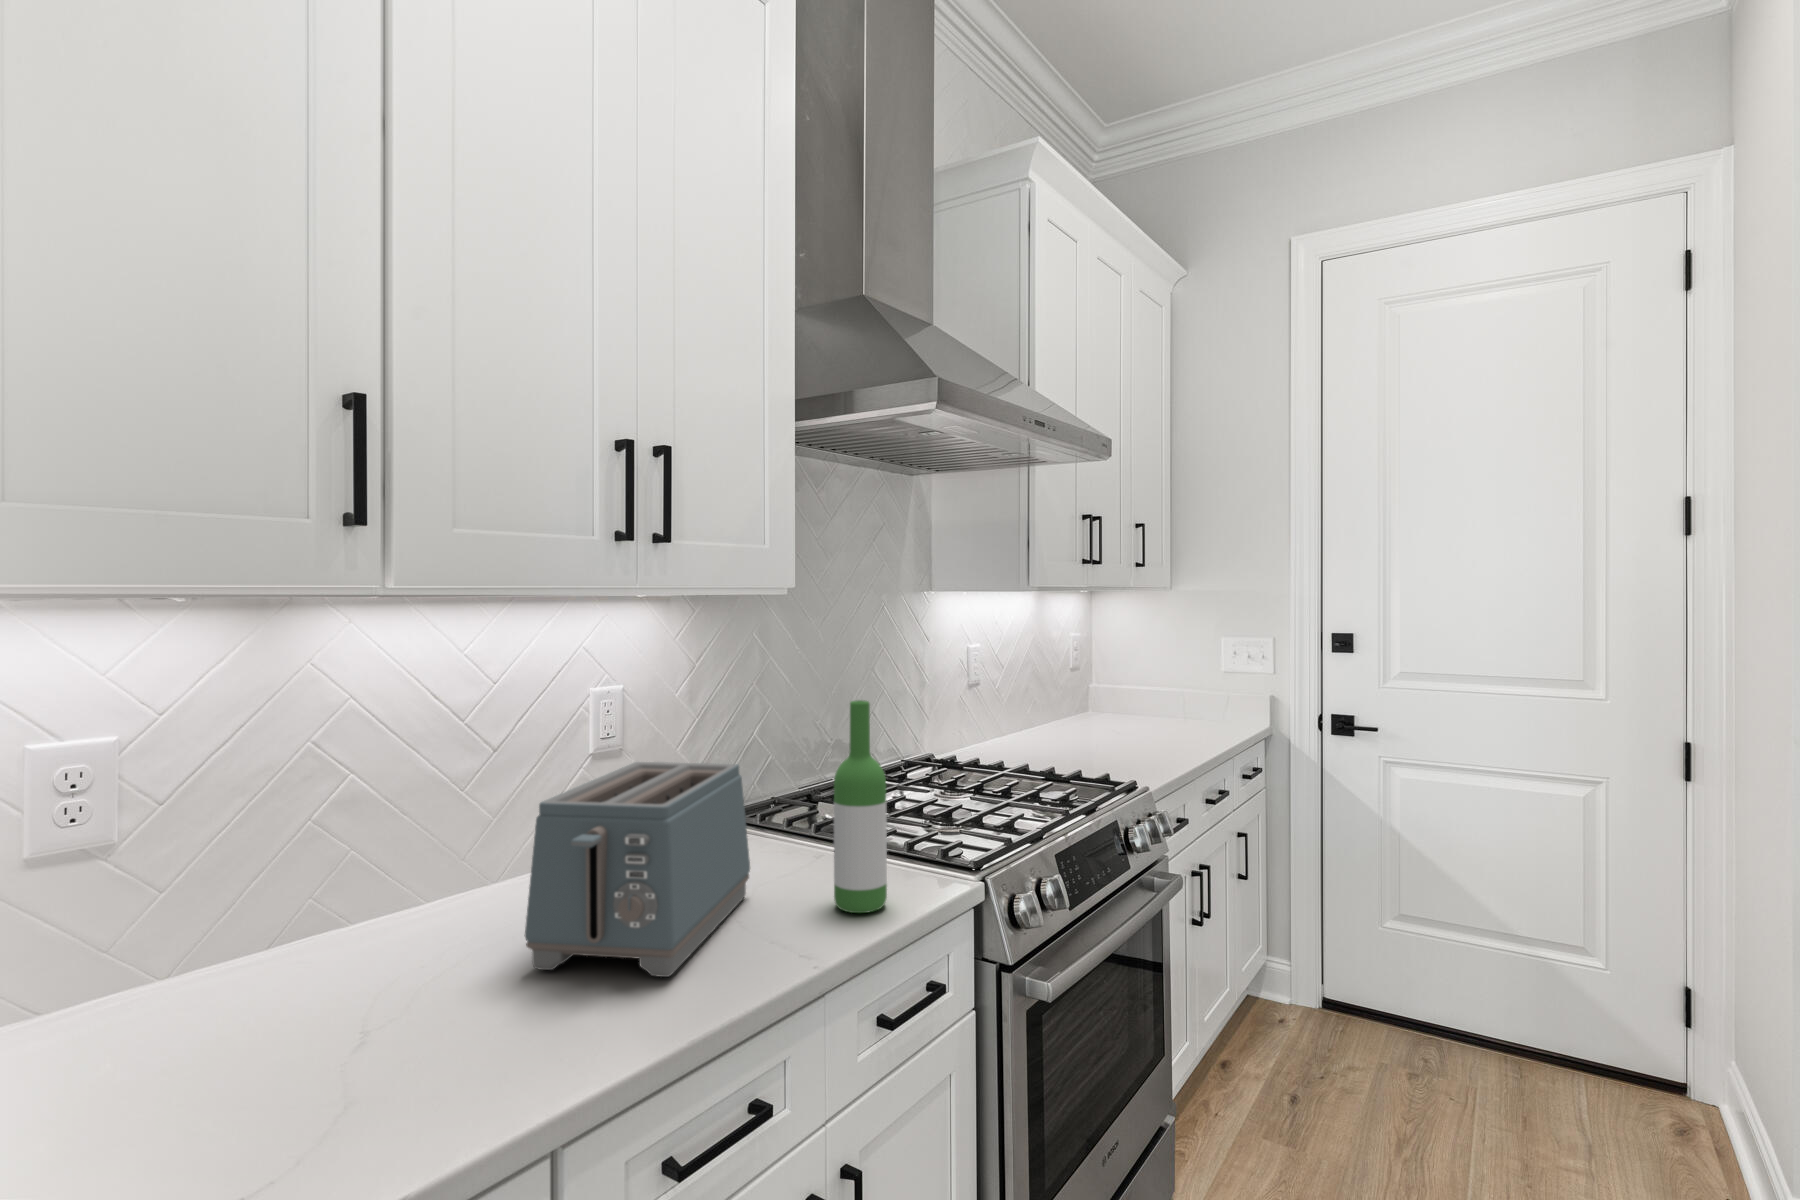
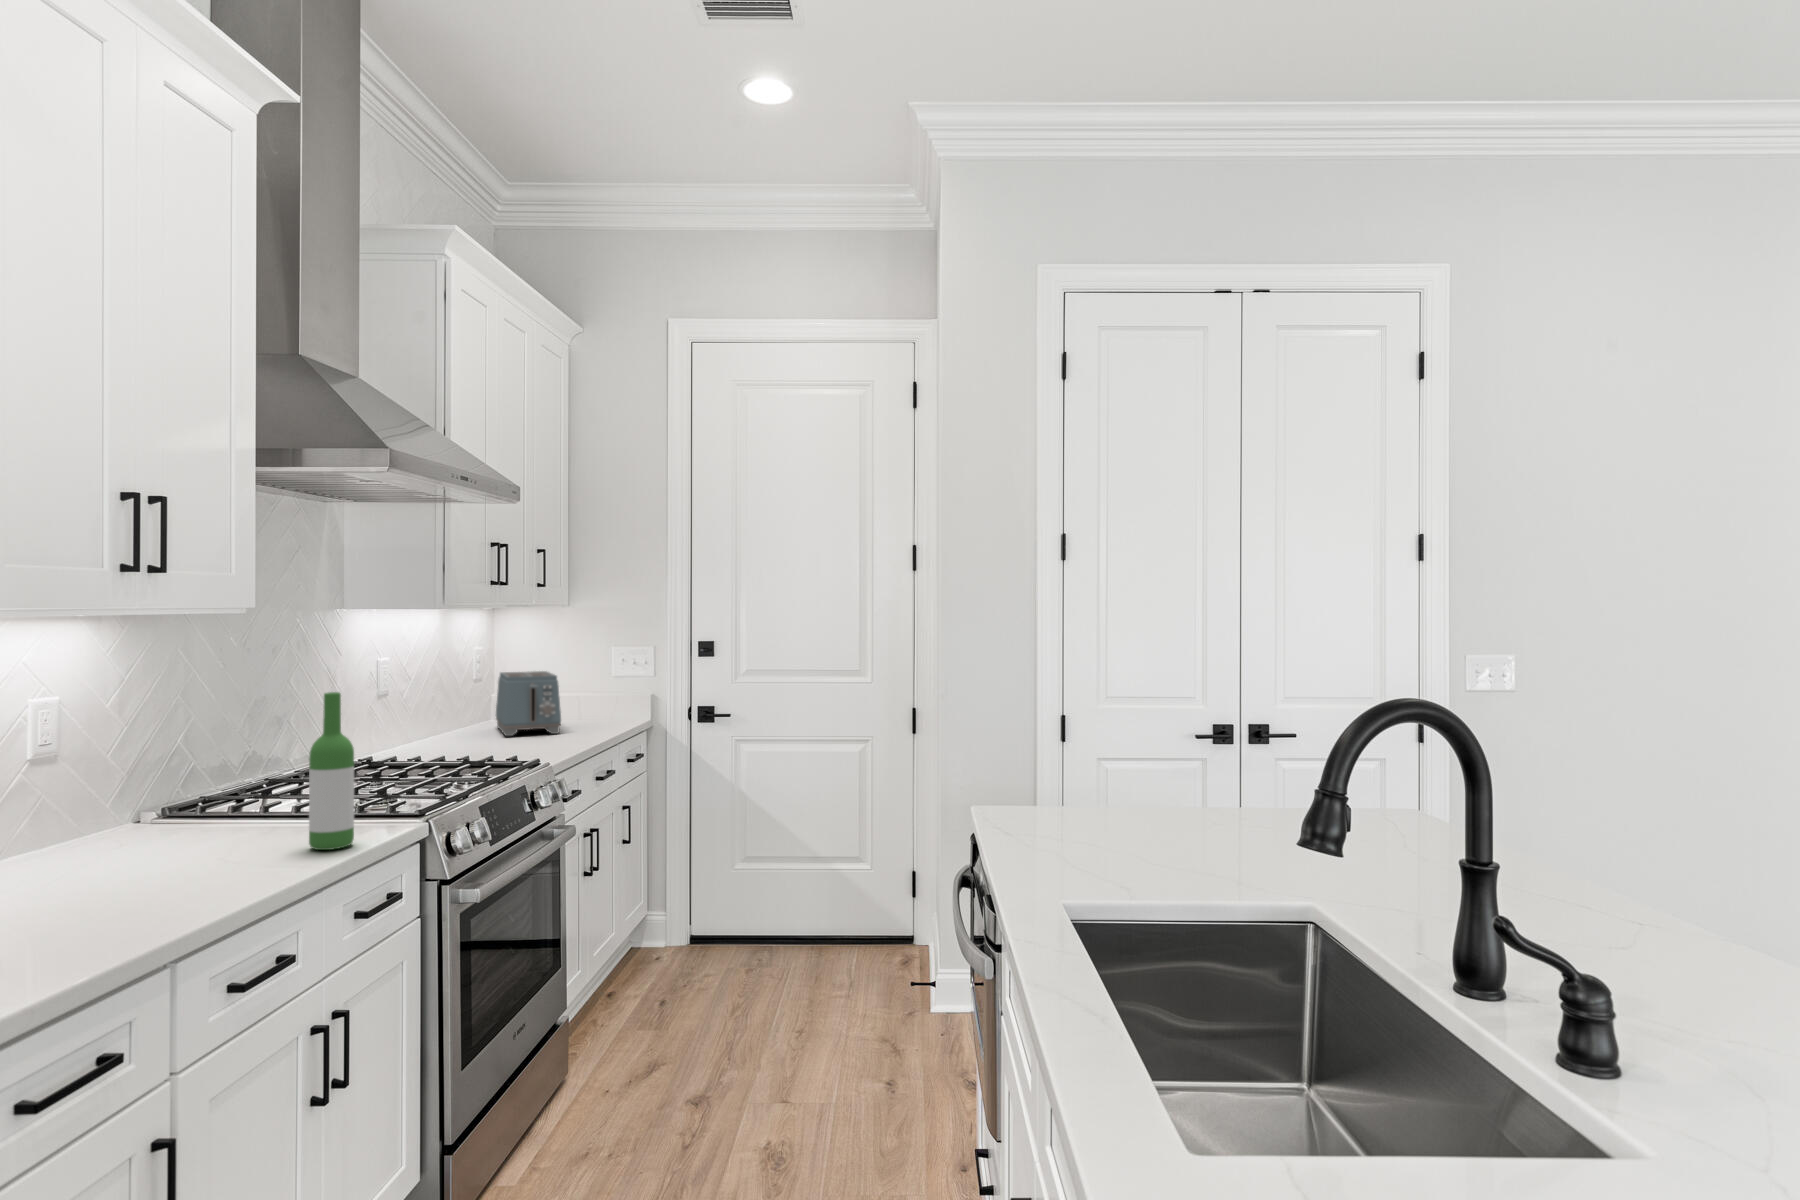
toaster: present [525,762,750,977] -> present [496,671,561,736]

